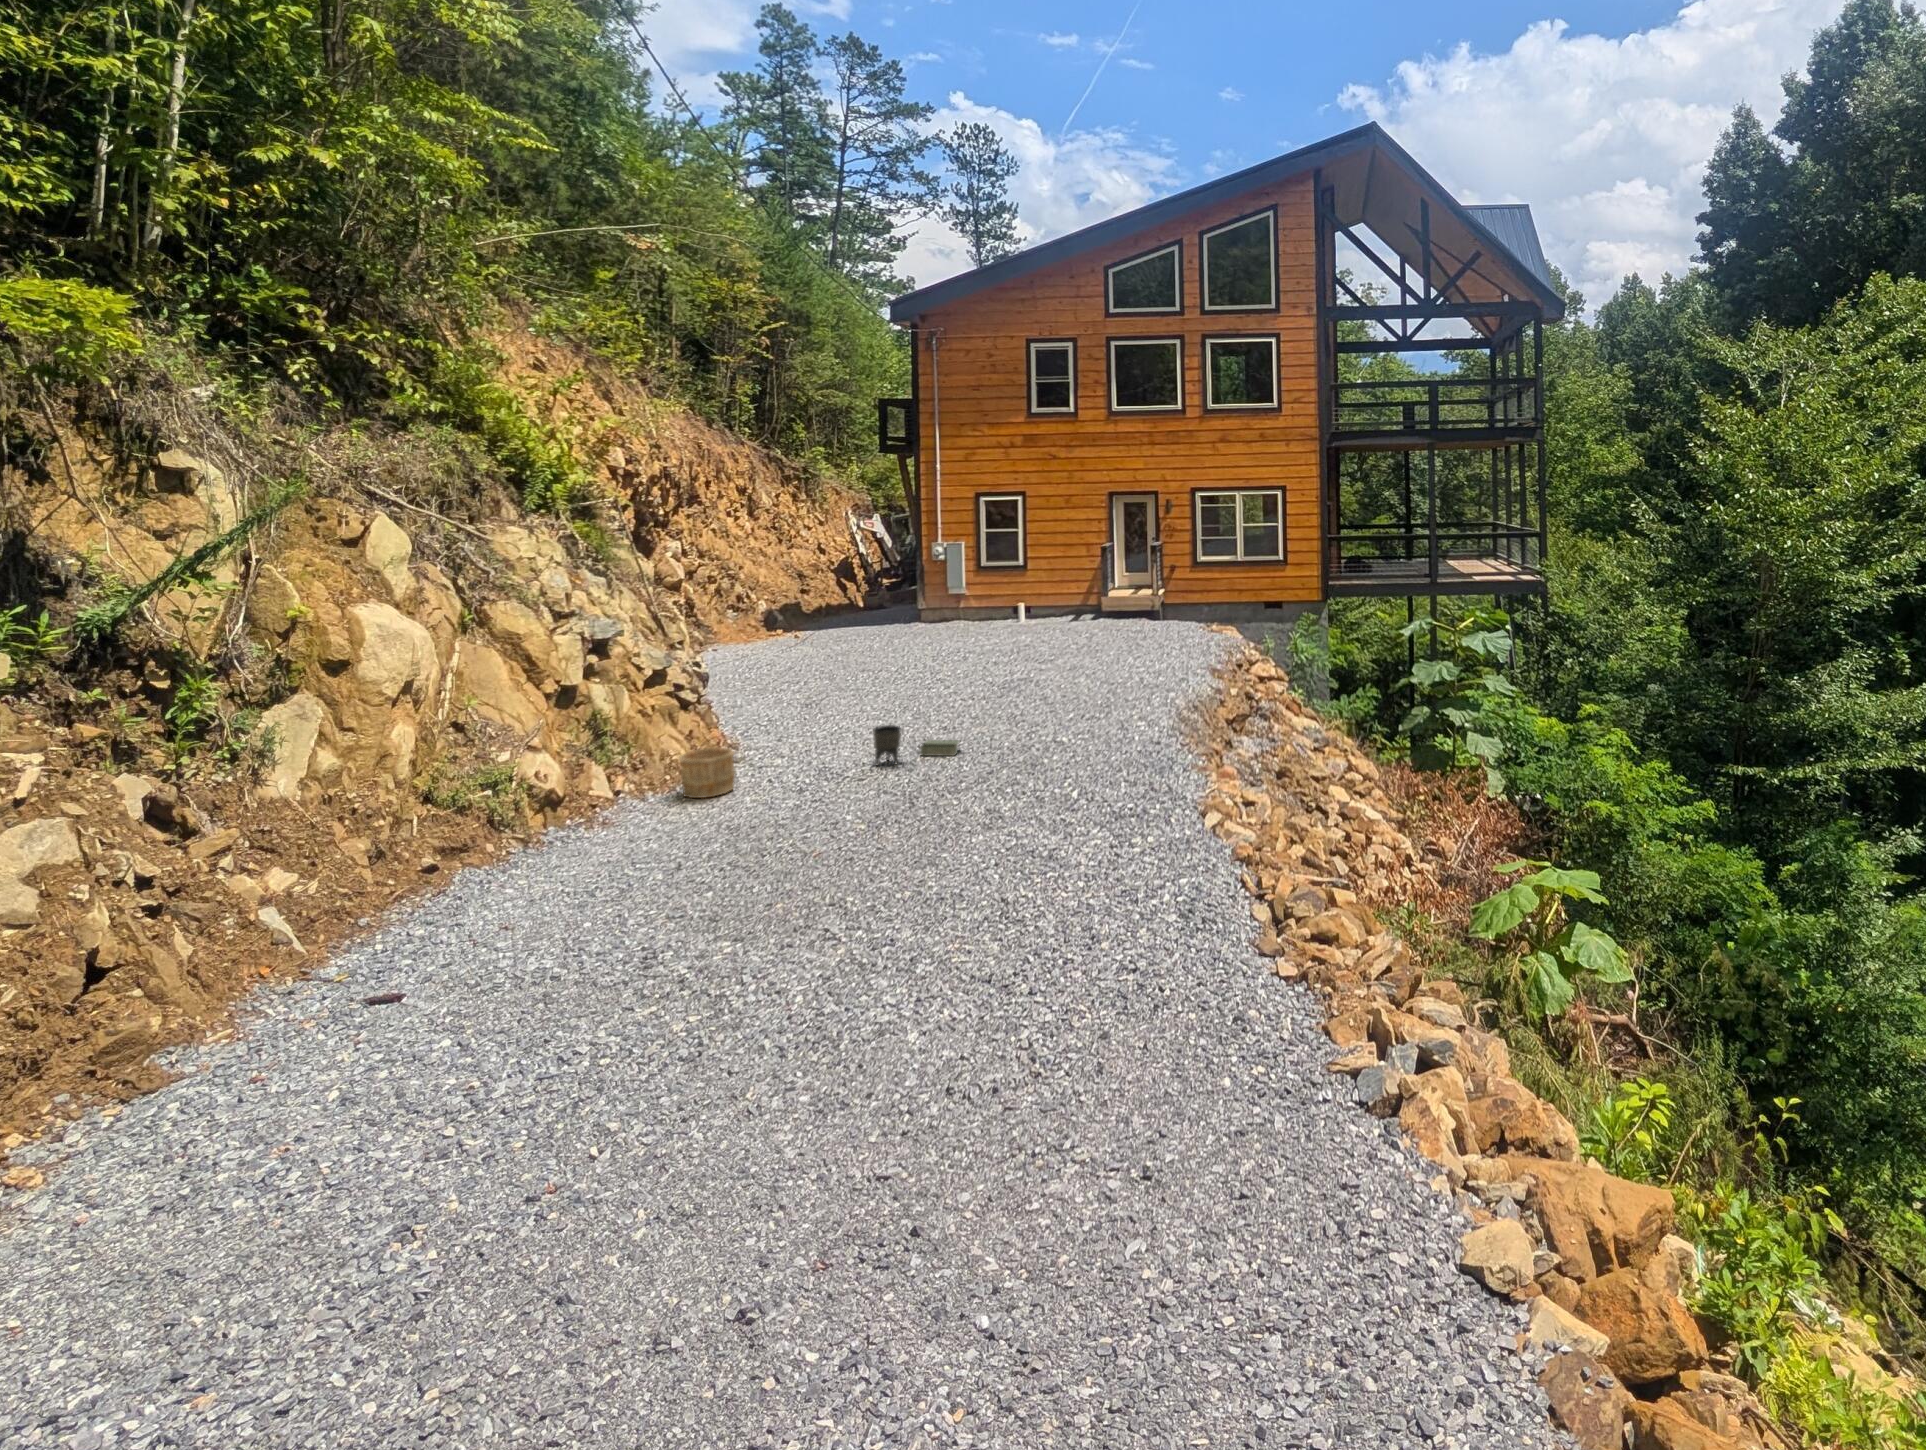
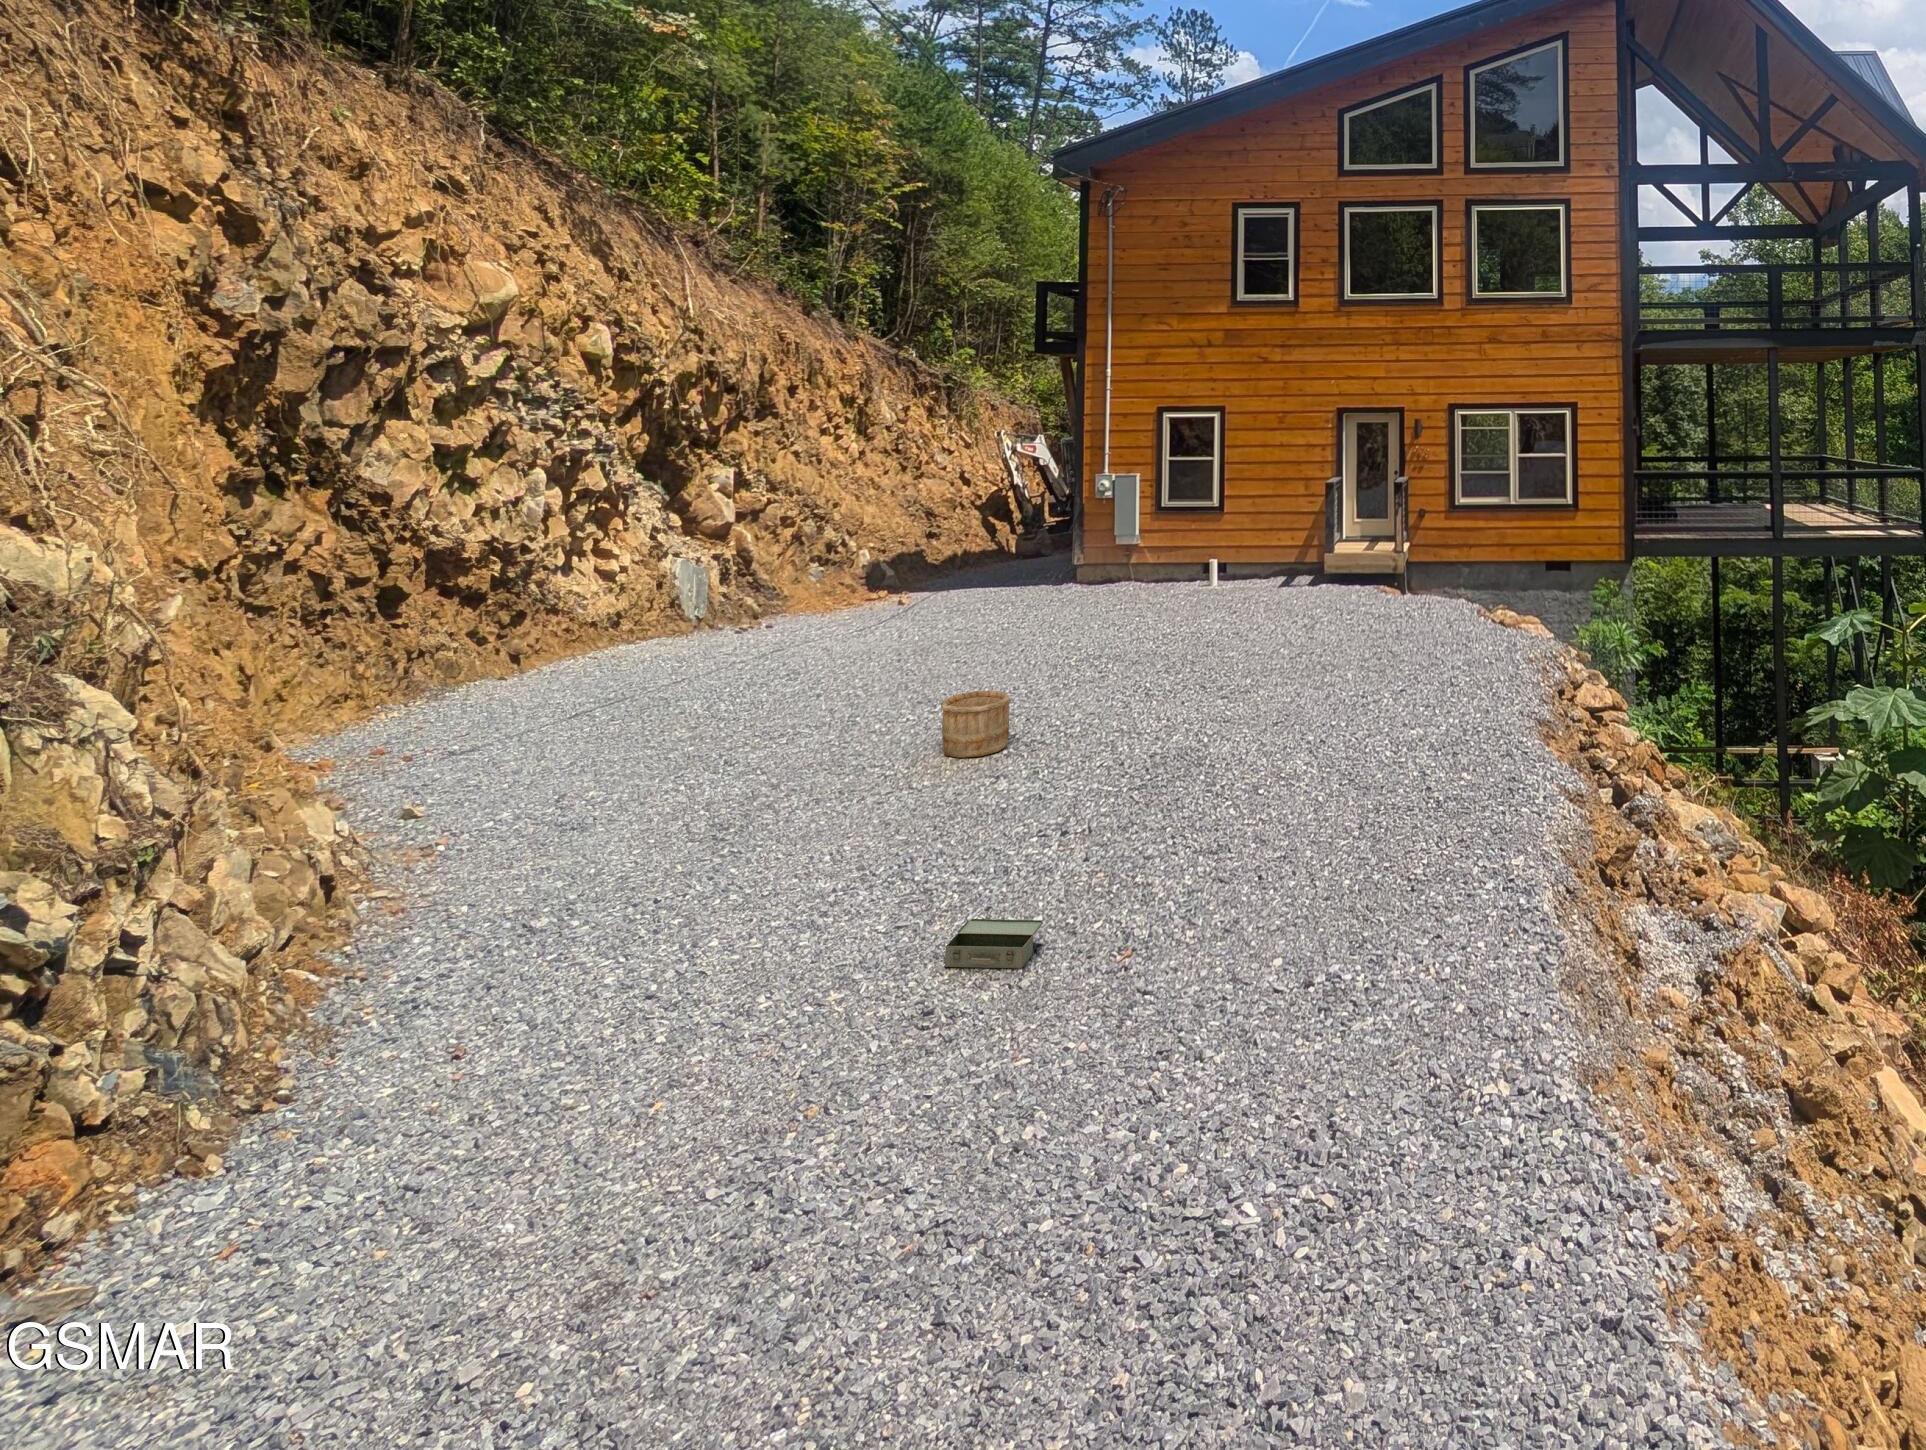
planter: present [873,725,901,765] -> none [829,903,898,1009]
wooden bucket: present [679,747,735,798] -> present [941,690,1011,758]

